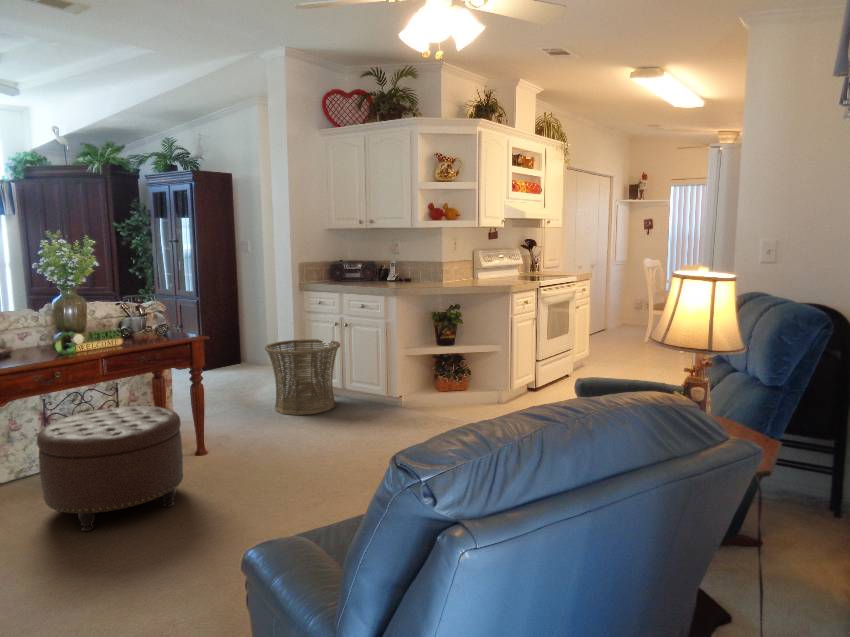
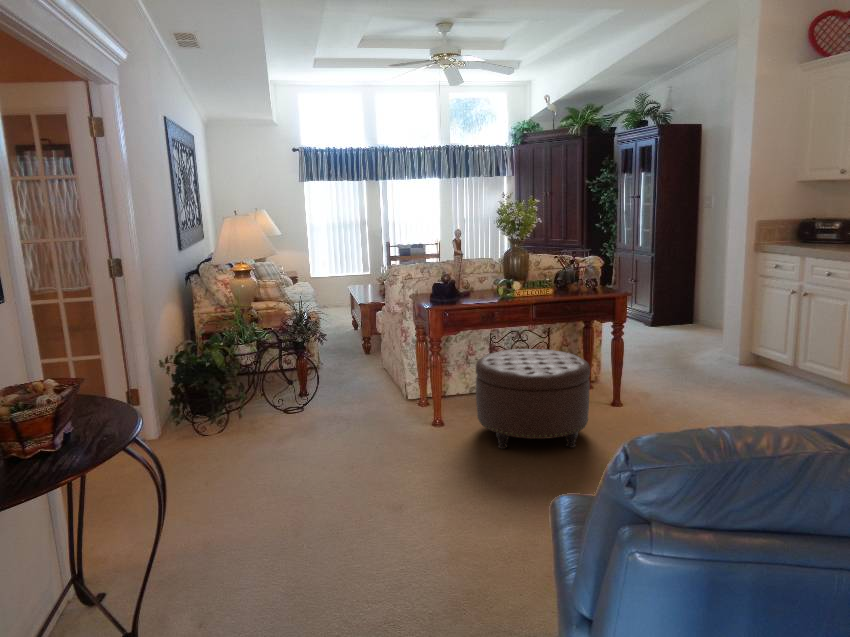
basket: present [265,339,340,415] -> none [703,305,796,390]

